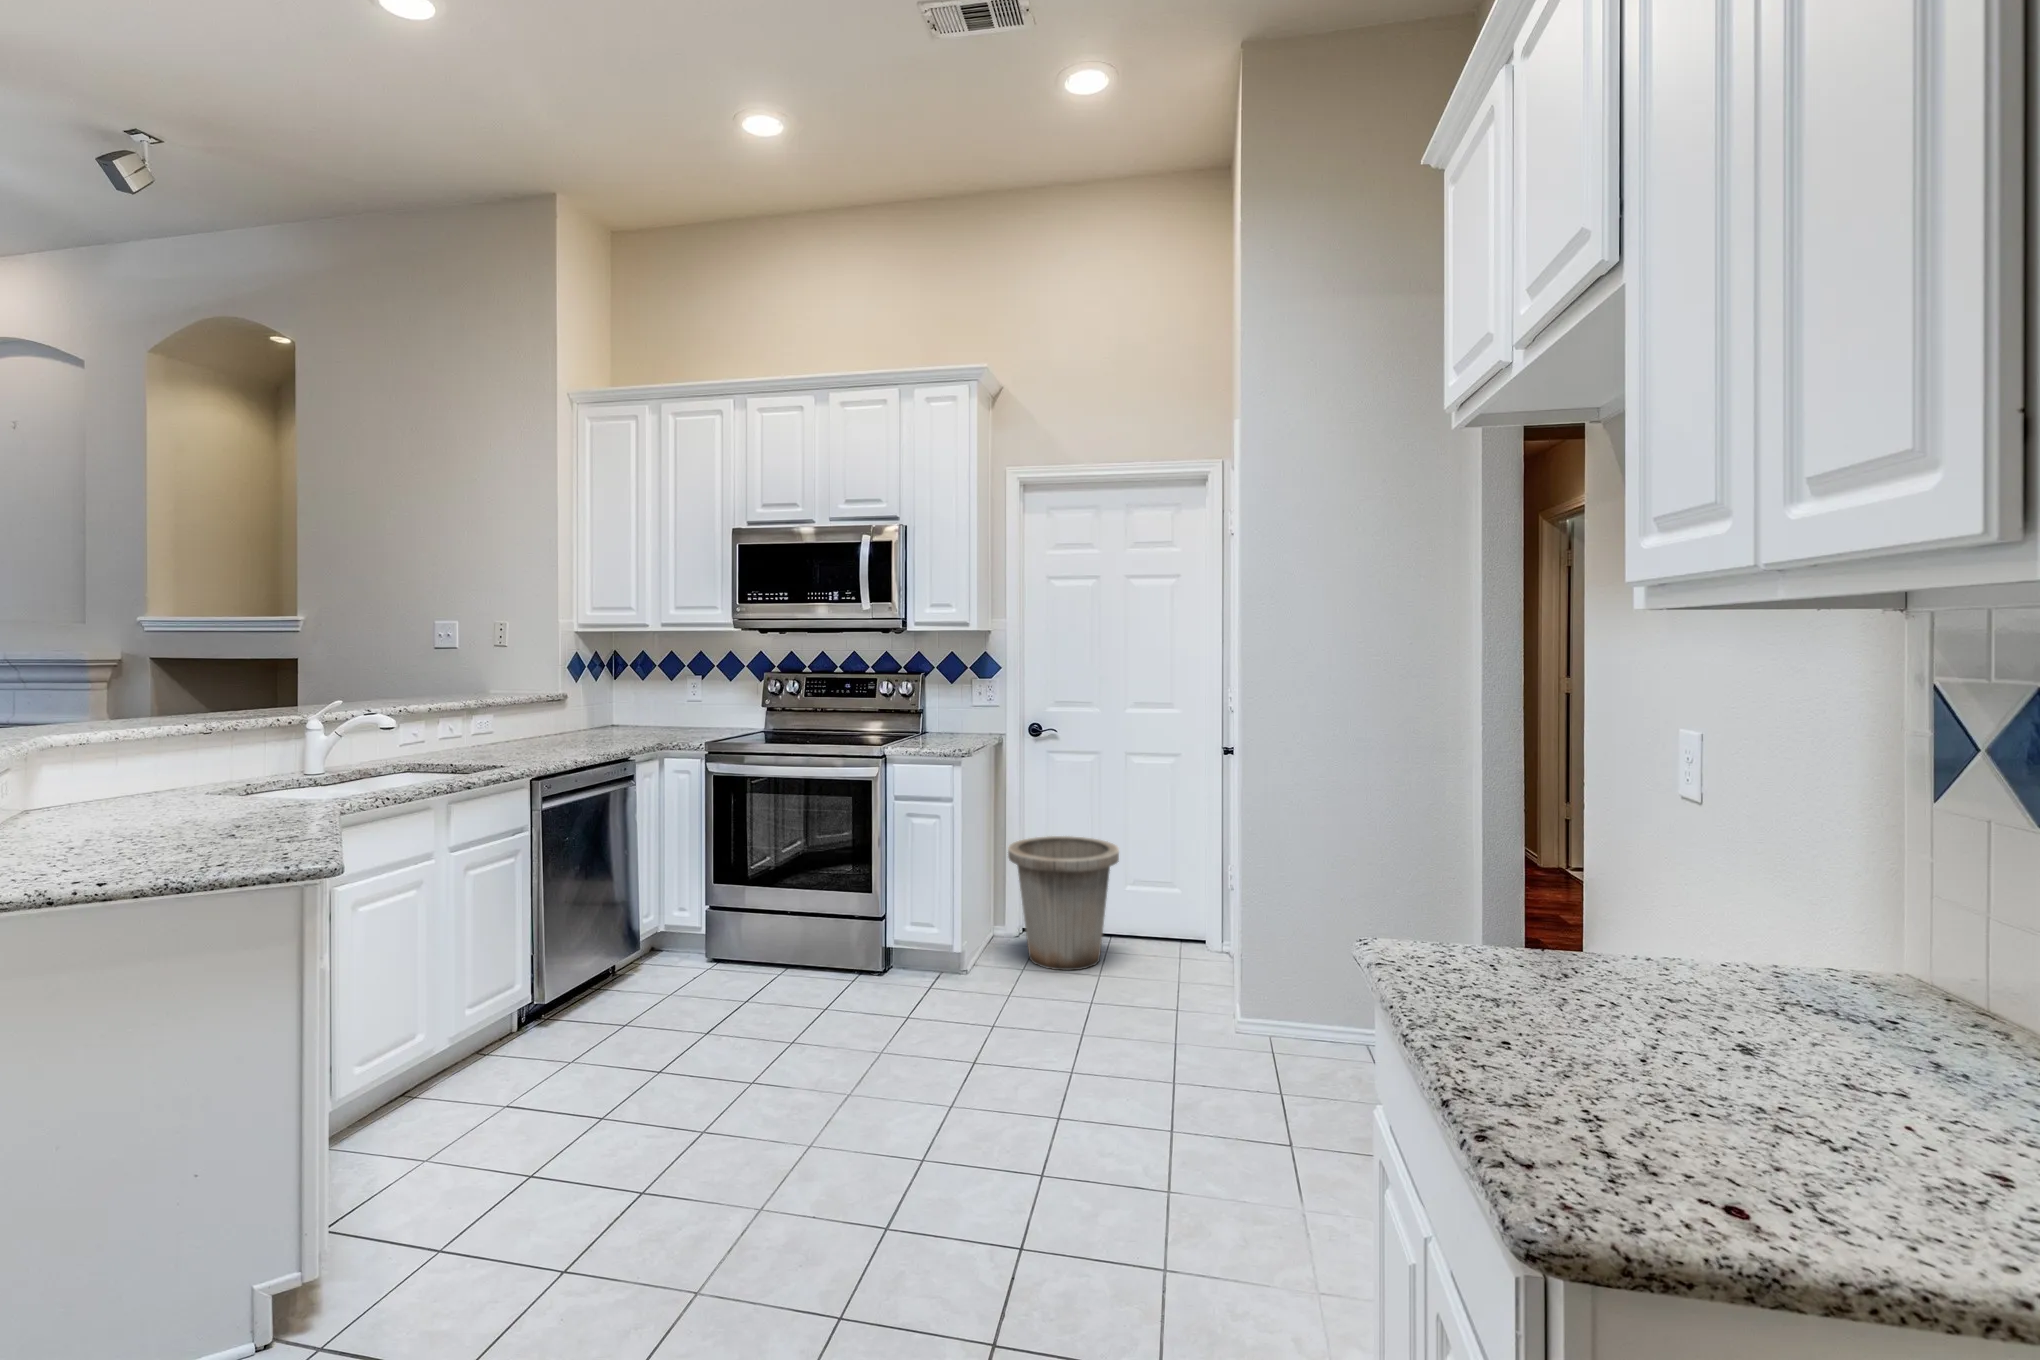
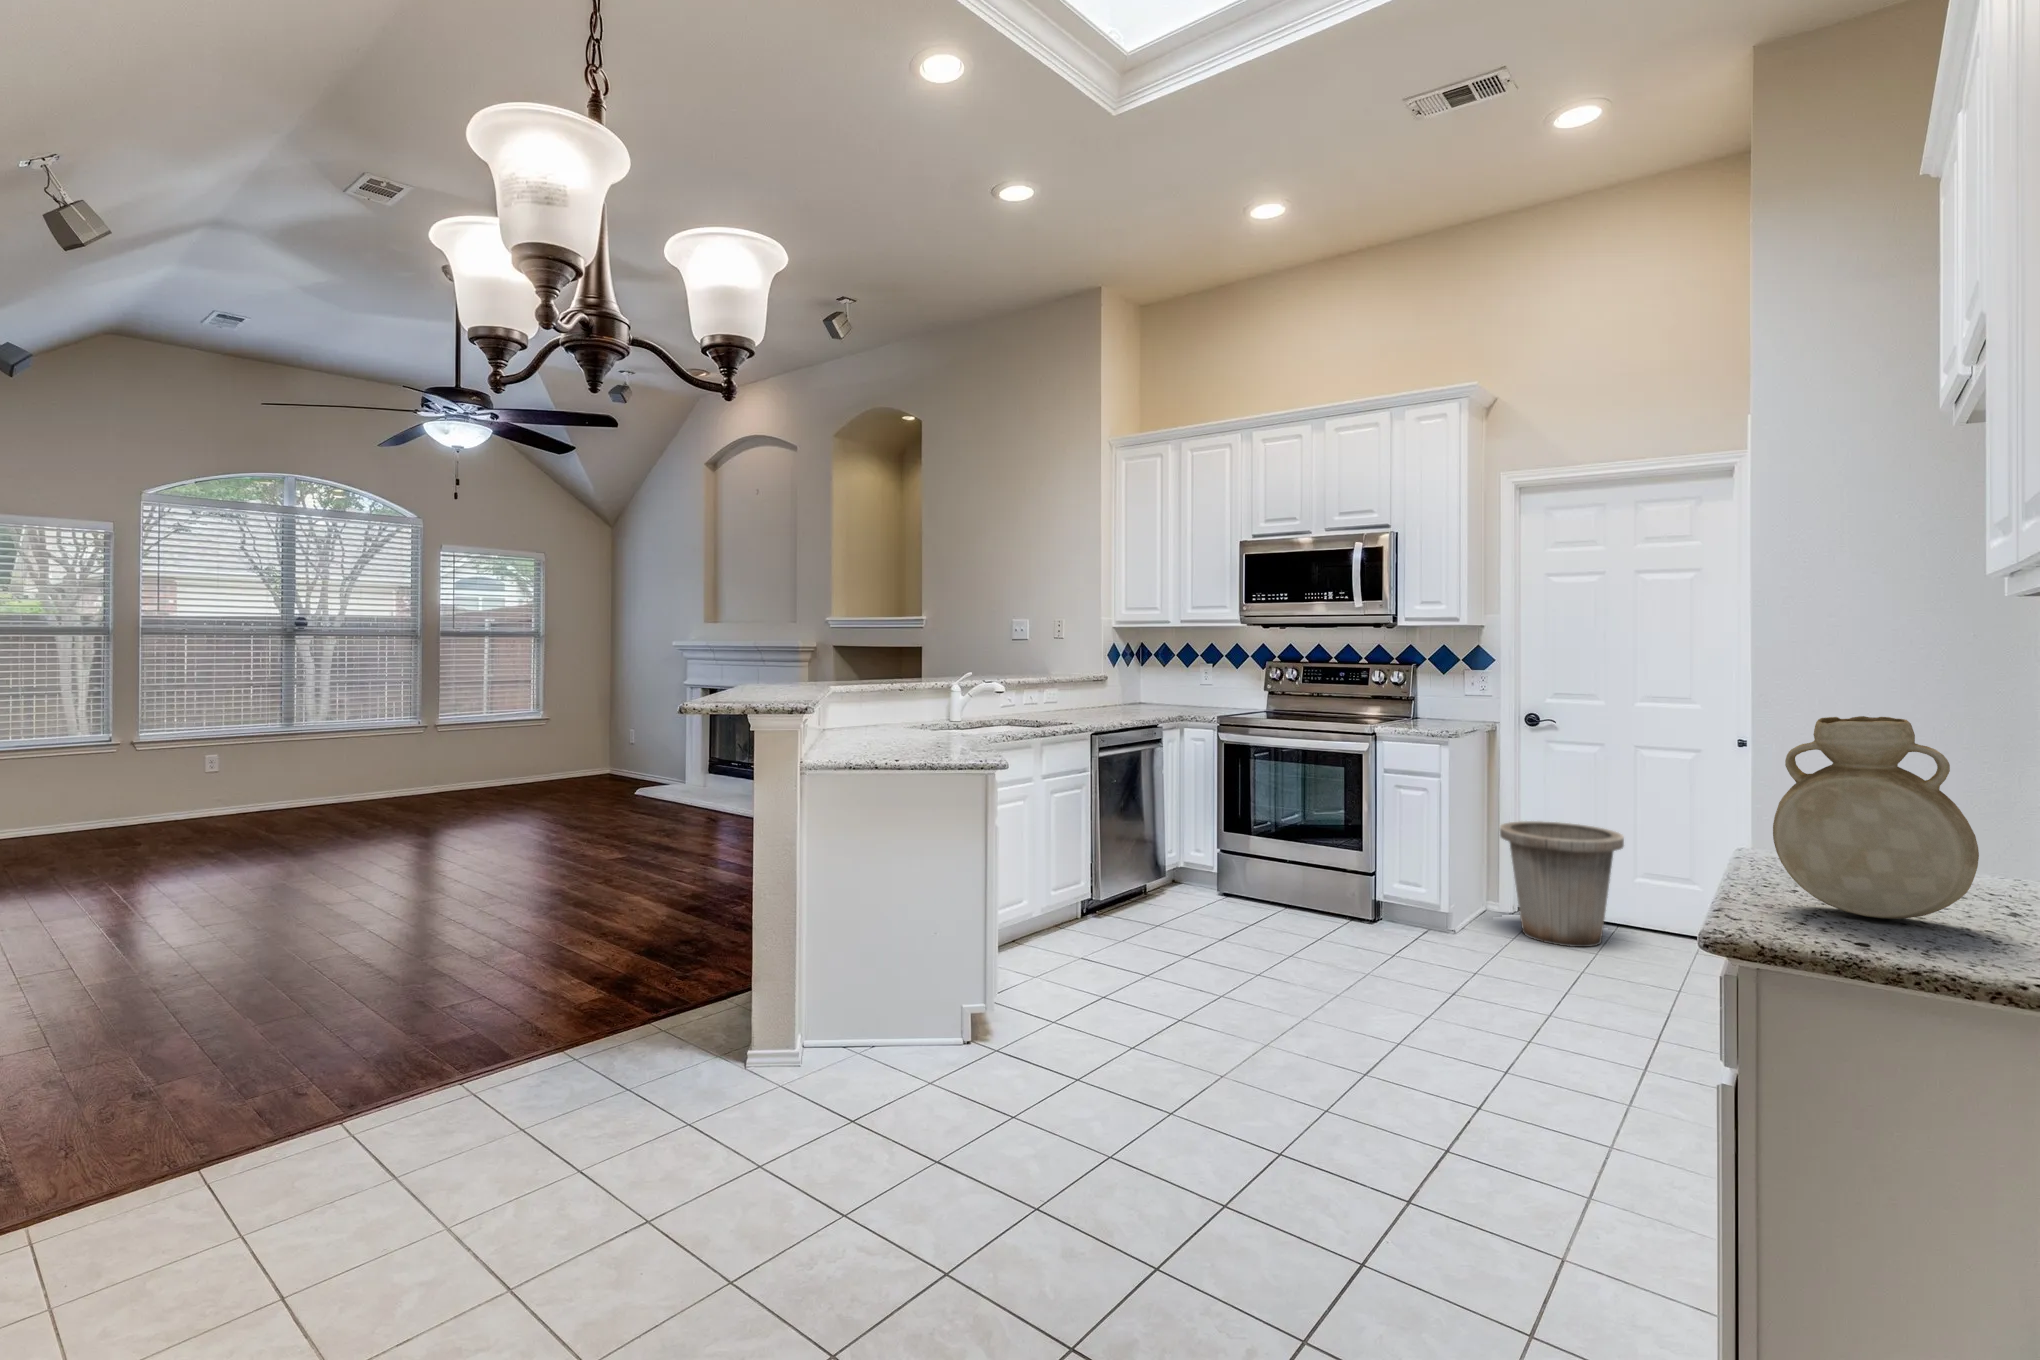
vase: none [1497,794,1769,1101] -> present [1773,716,1979,919]

